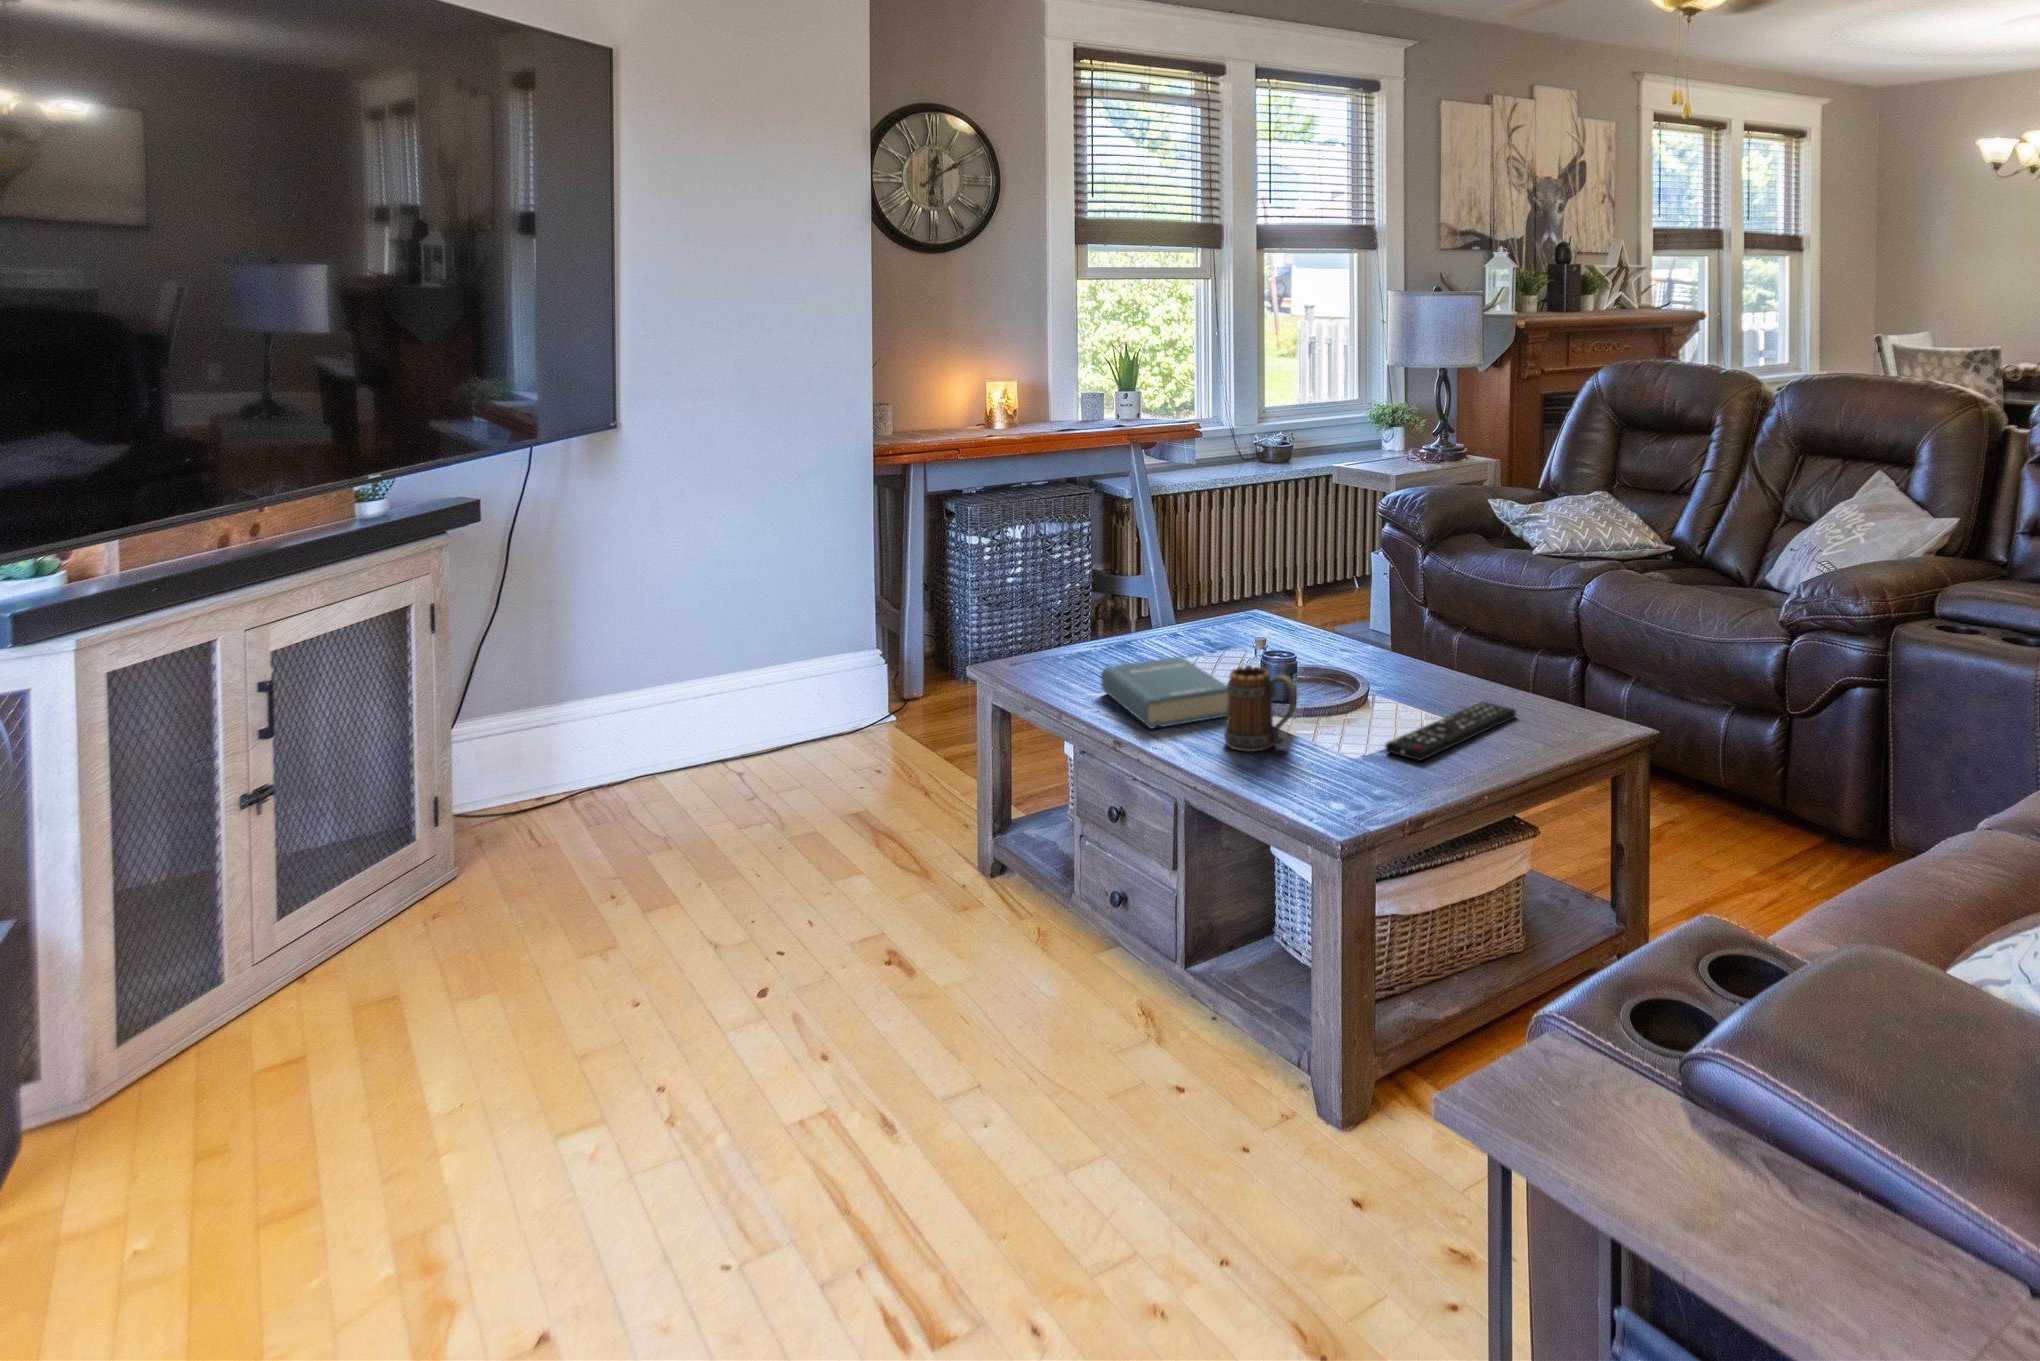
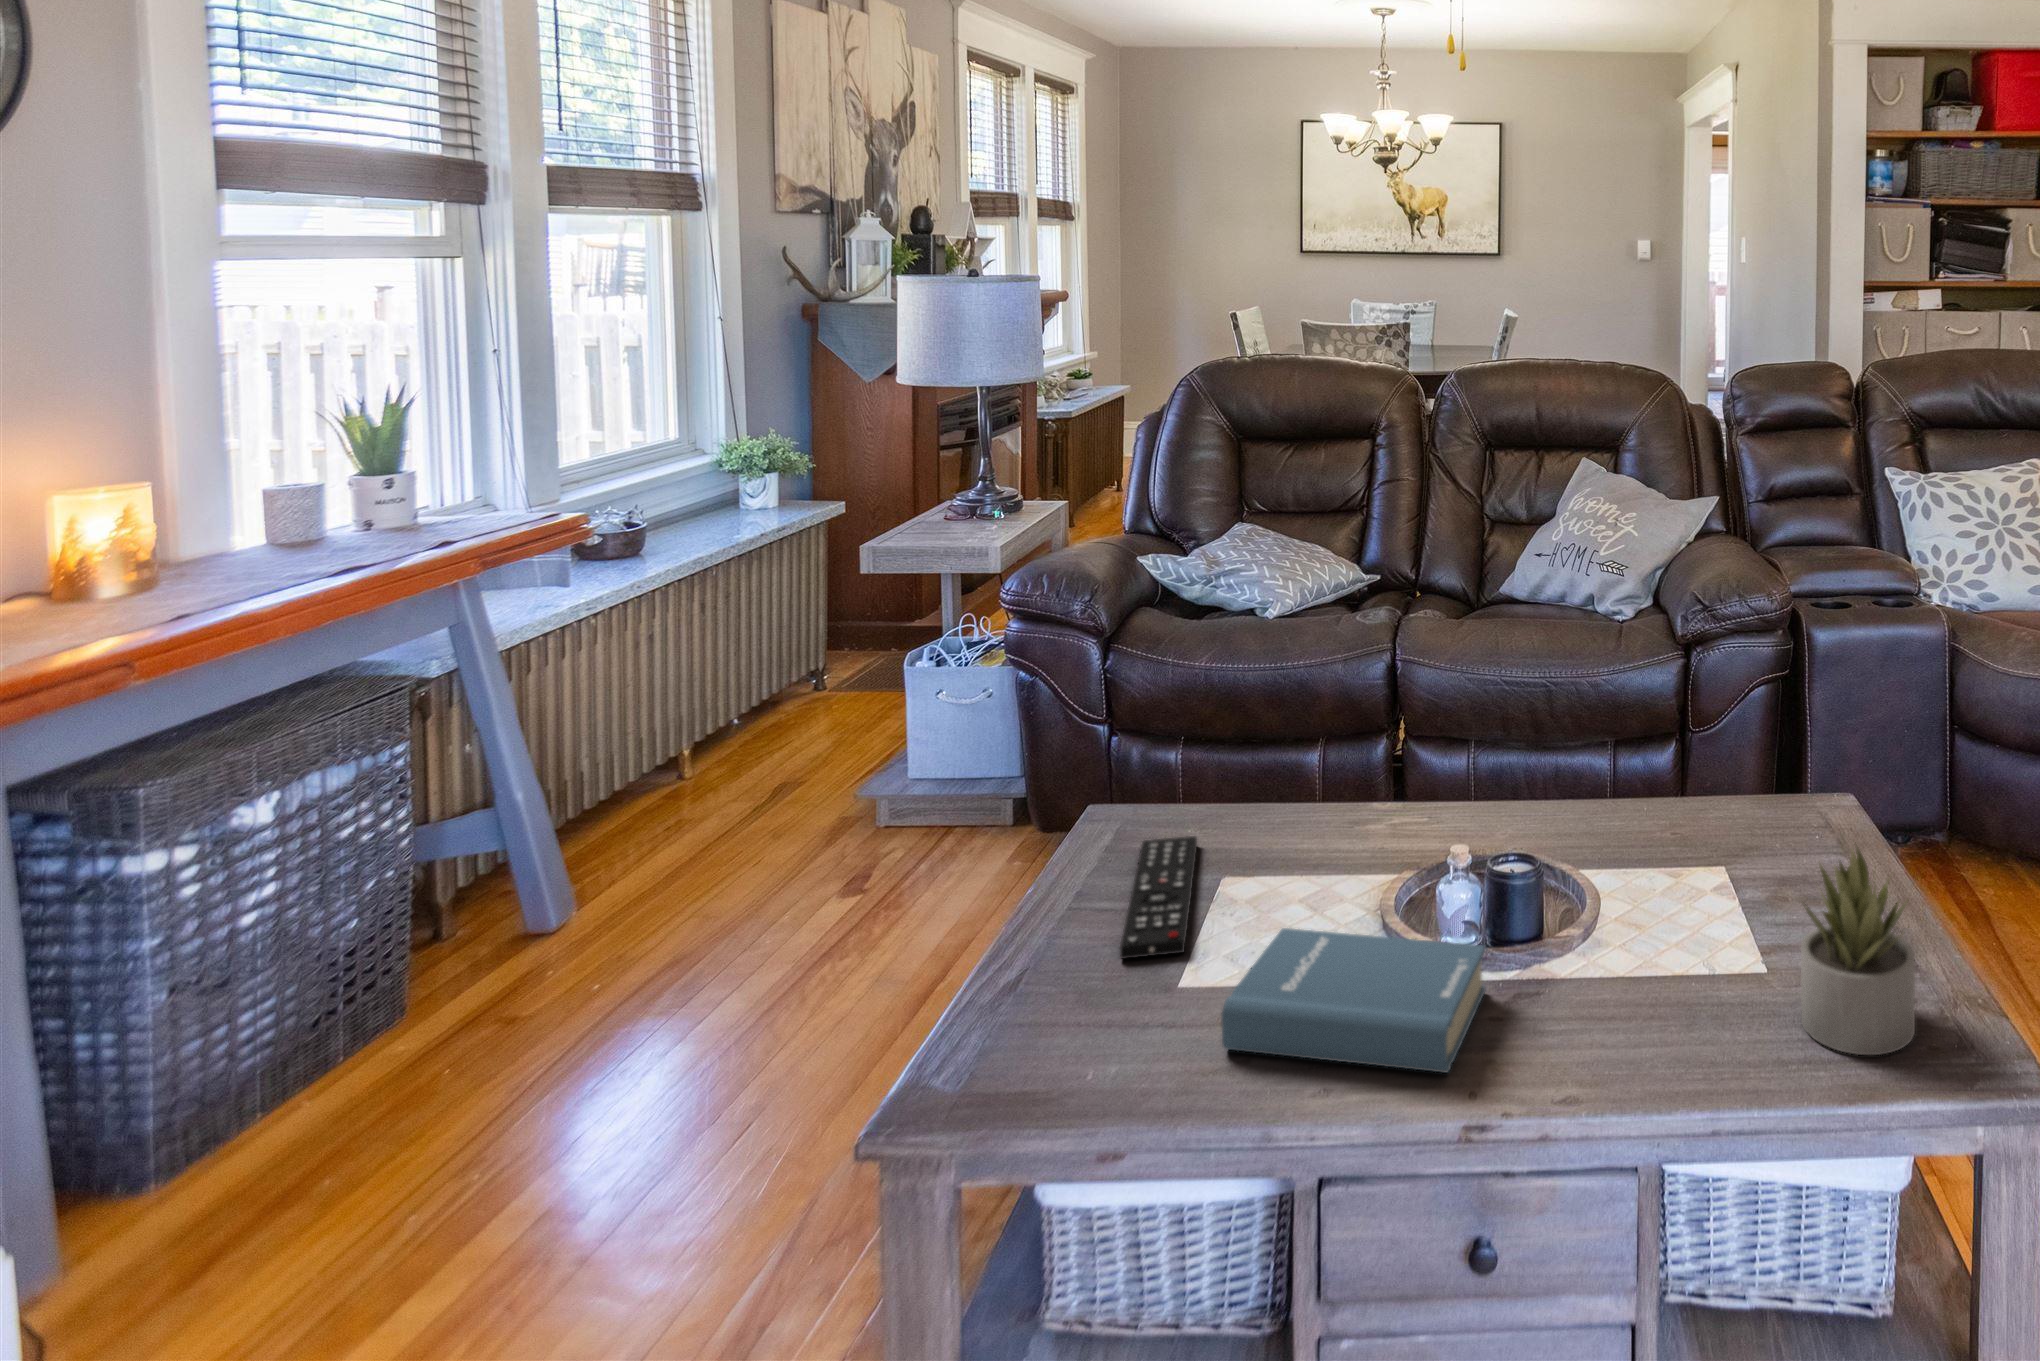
mug: present [1224,666,1298,752] -> none [1569,890,1683,1042]
succulent plant: none [1297,670,1390,804] -> present [1801,846,1915,1055]
remote control: present [1385,702,1516,761] -> present [1120,836,1197,959]

